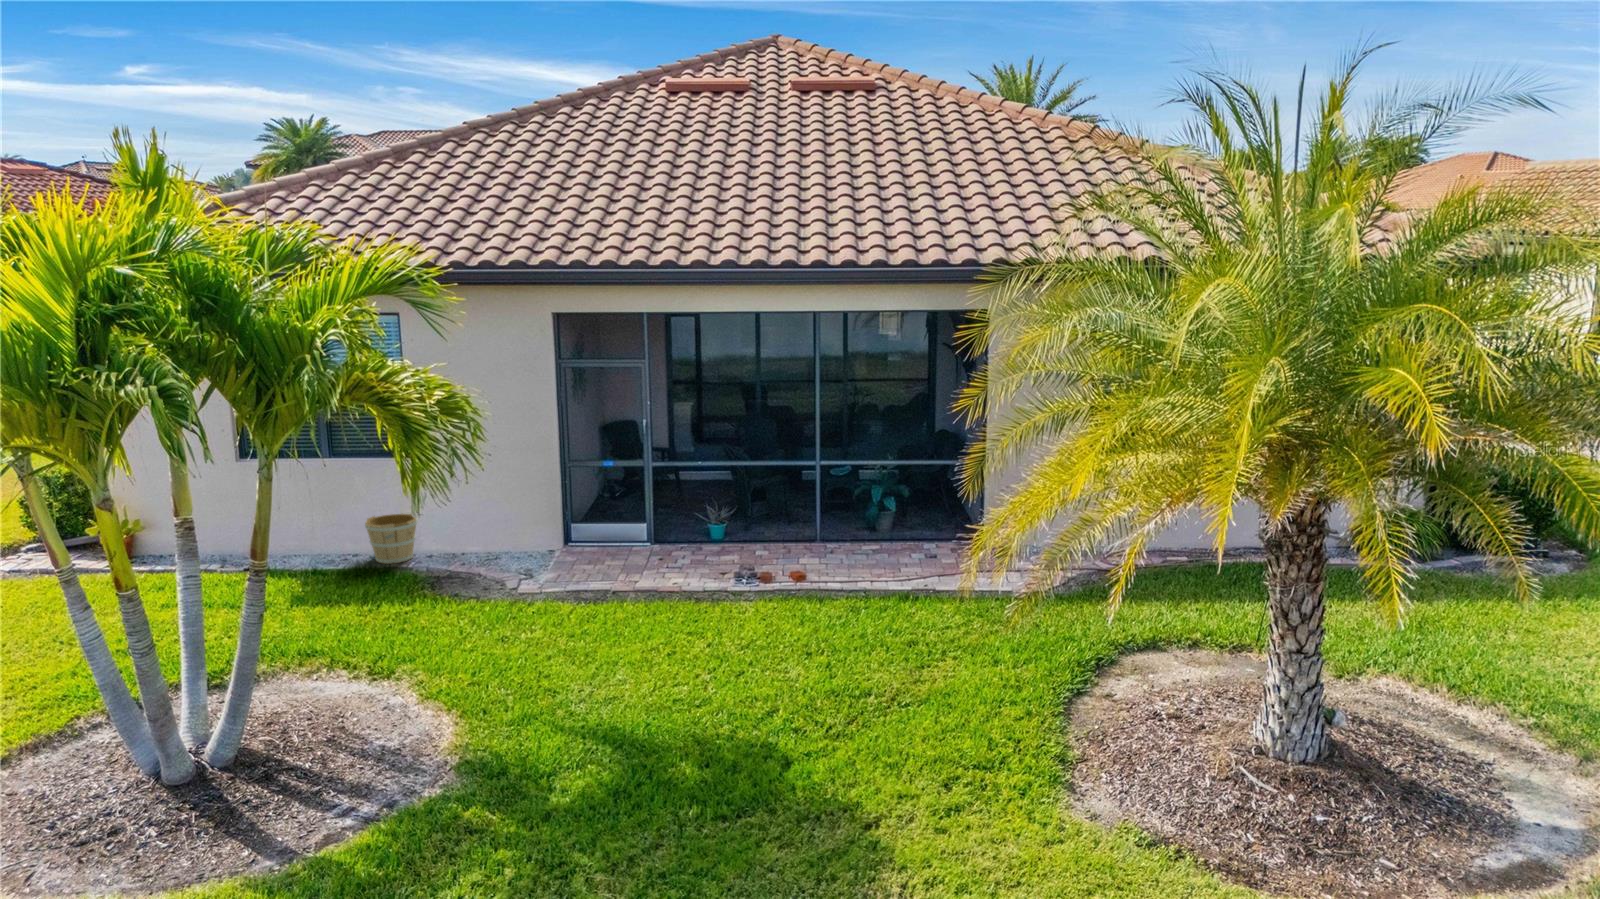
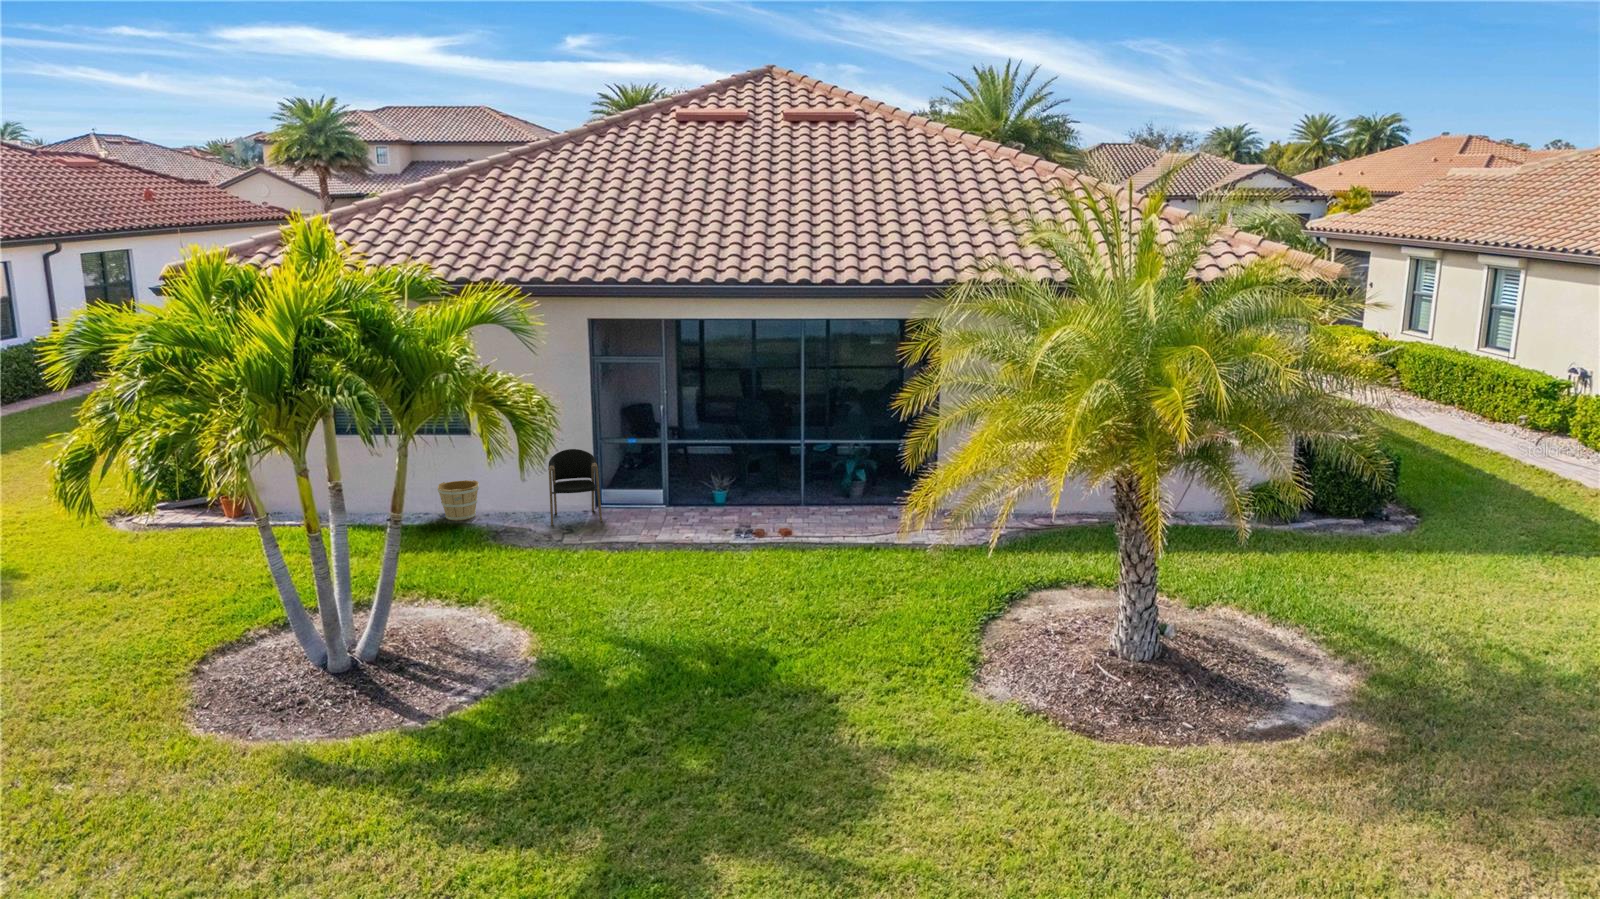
chair: none [502,474,569,569] -> present [548,449,602,525]

